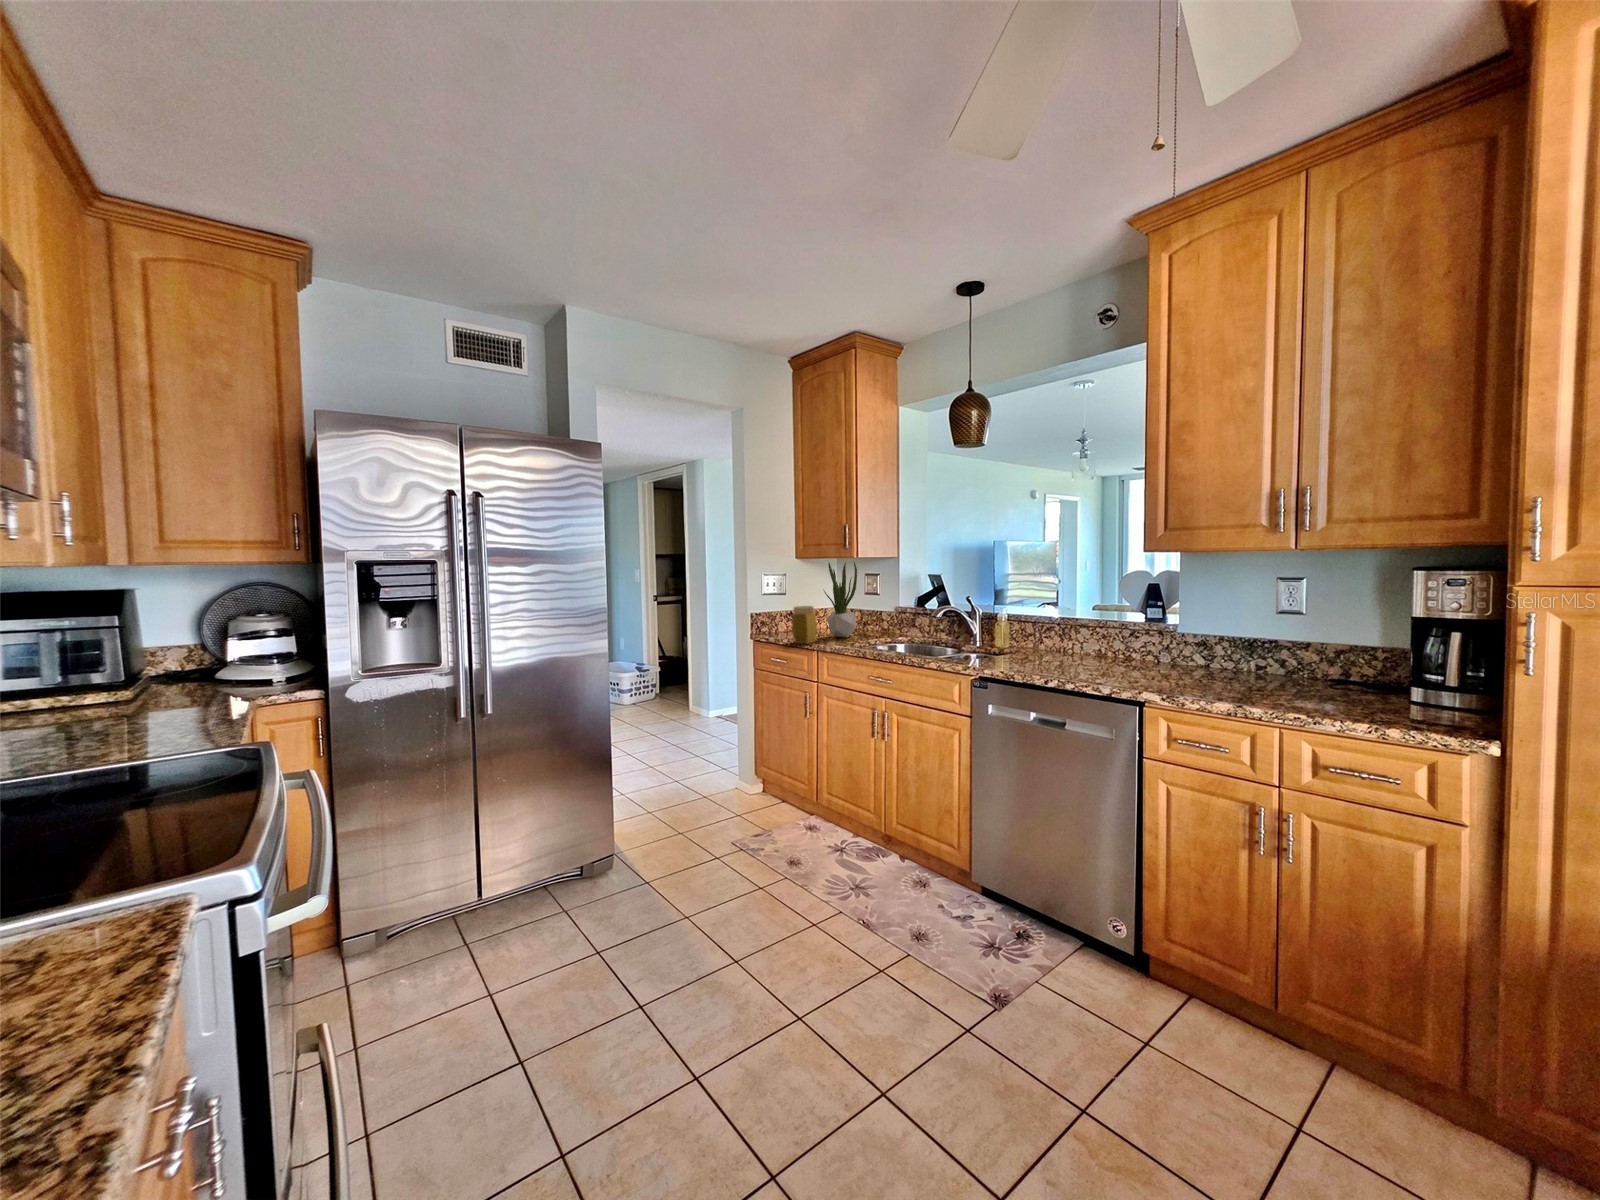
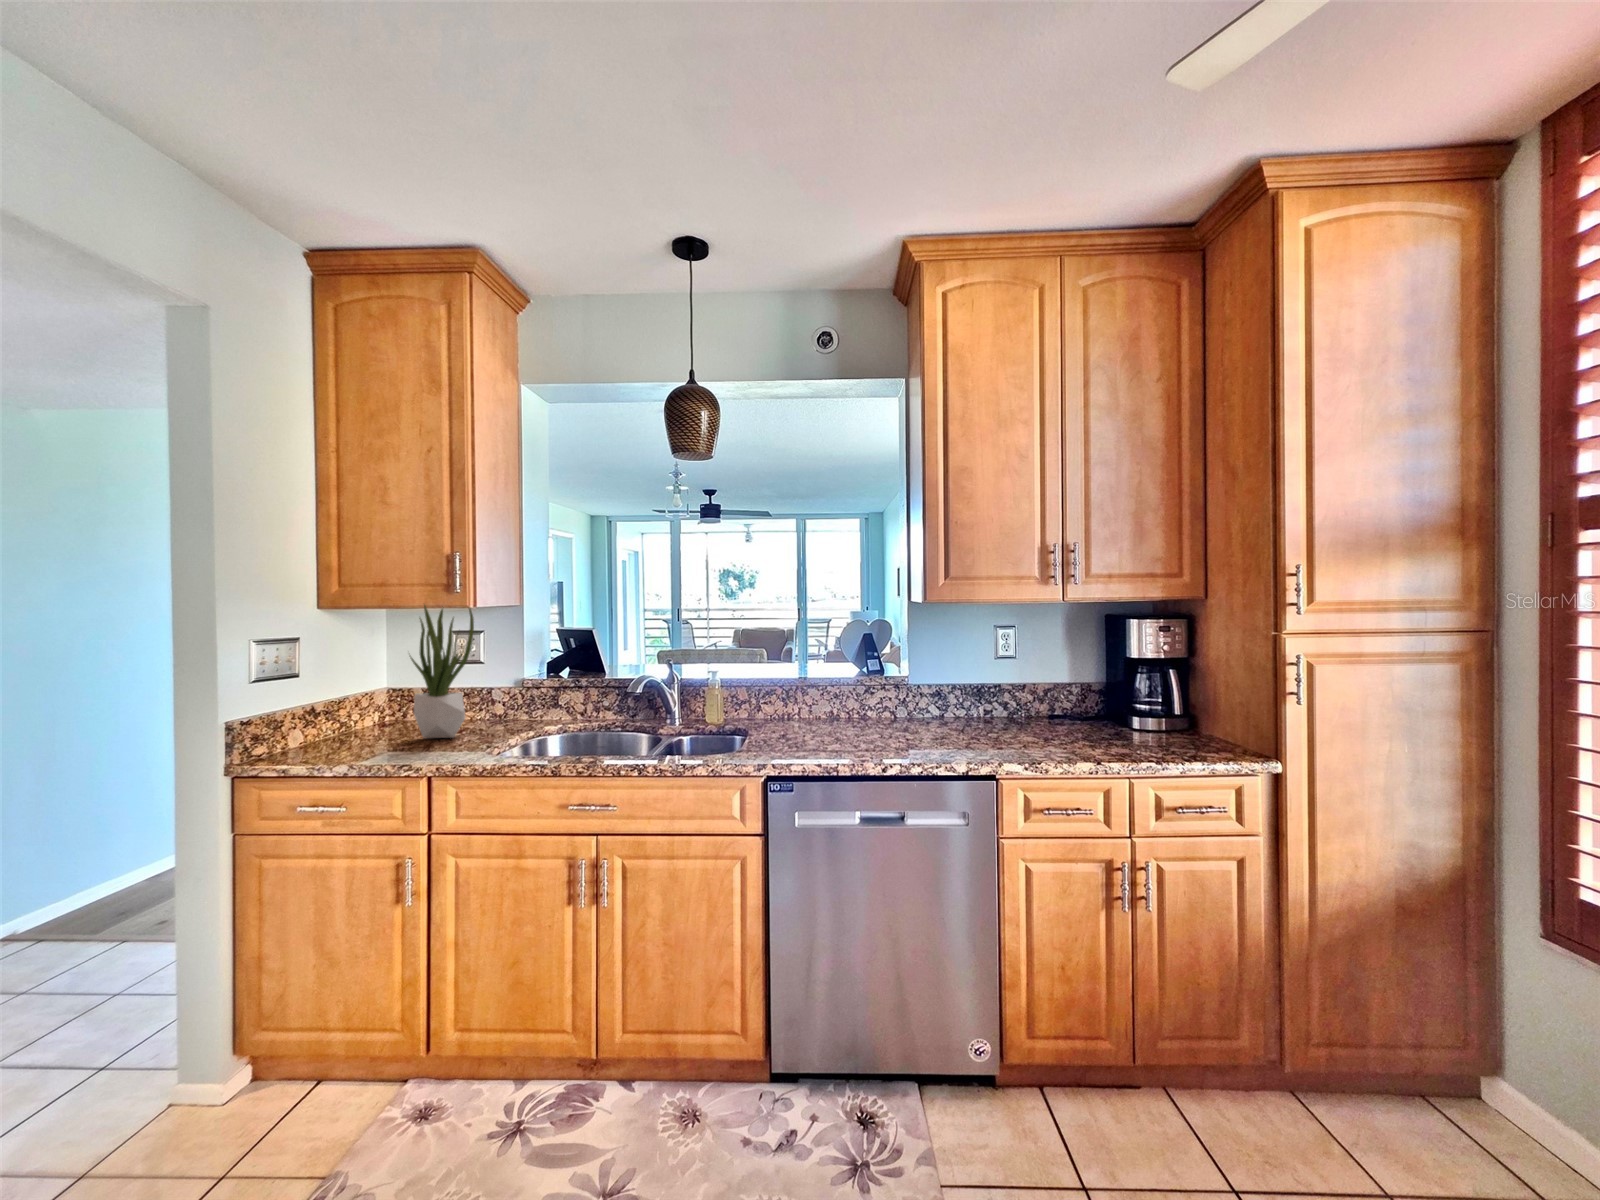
jar: present [792,606,817,644] -> none [354,685,411,758]

